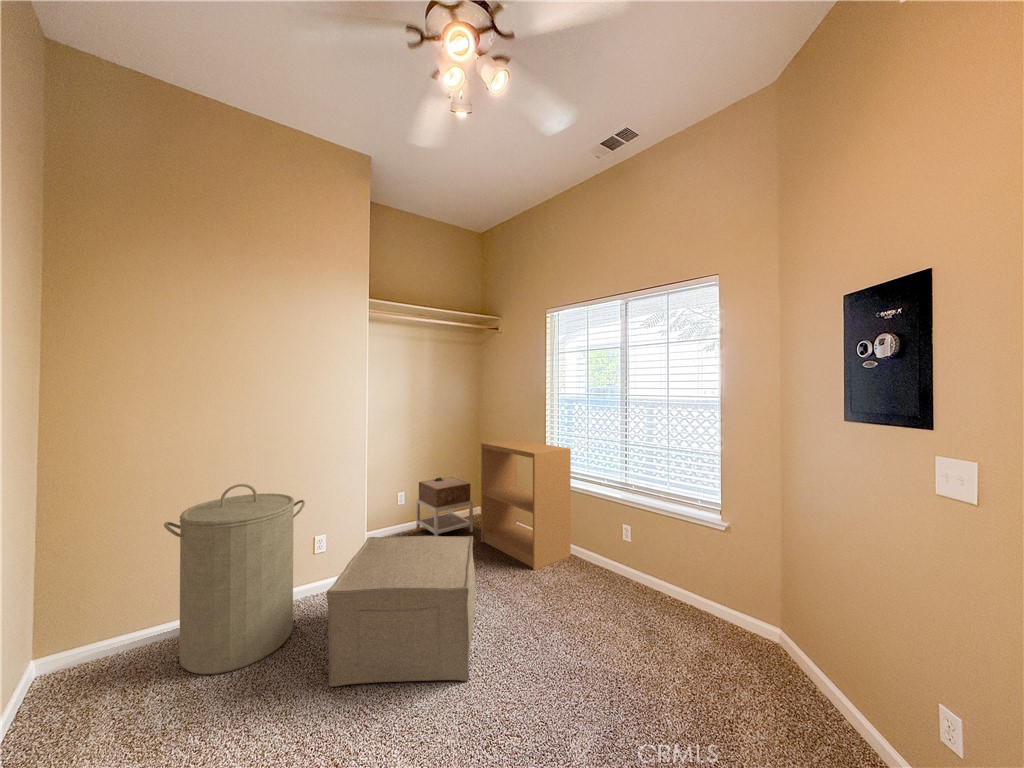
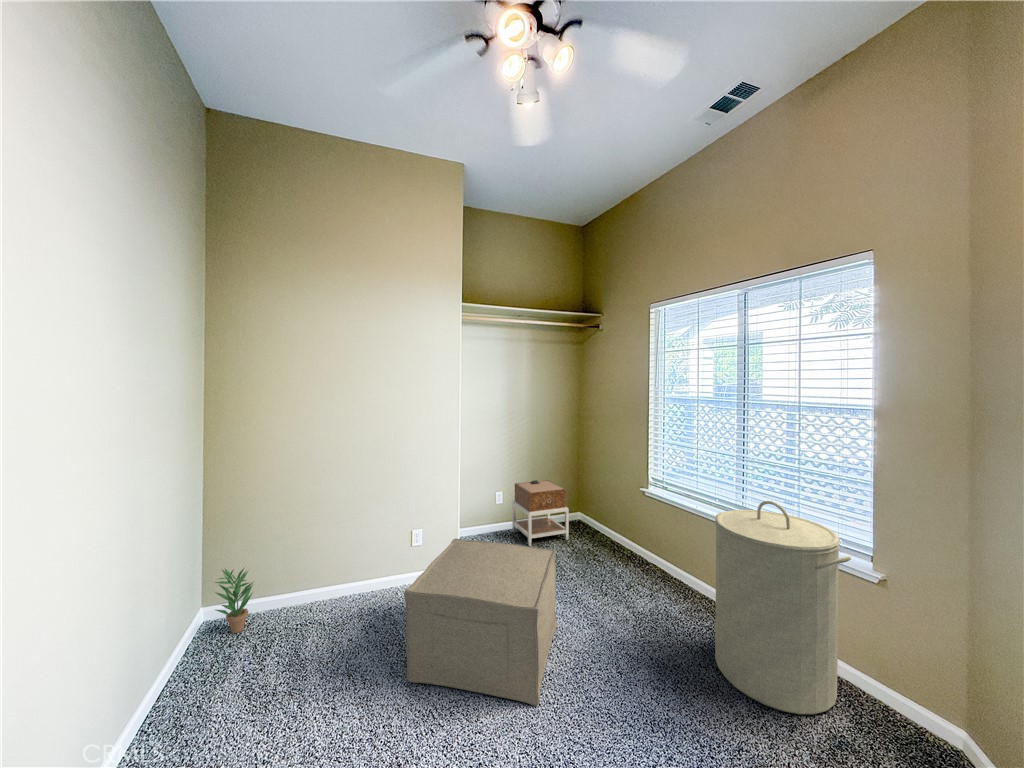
bookshelf: present [481,440,571,570] -> none [576,445,675,592]
laundry hamper: present [164,484,305,674] -> present [715,501,851,714]
potted plant: none [59,596,121,681] -> present [215,568,253,633]

